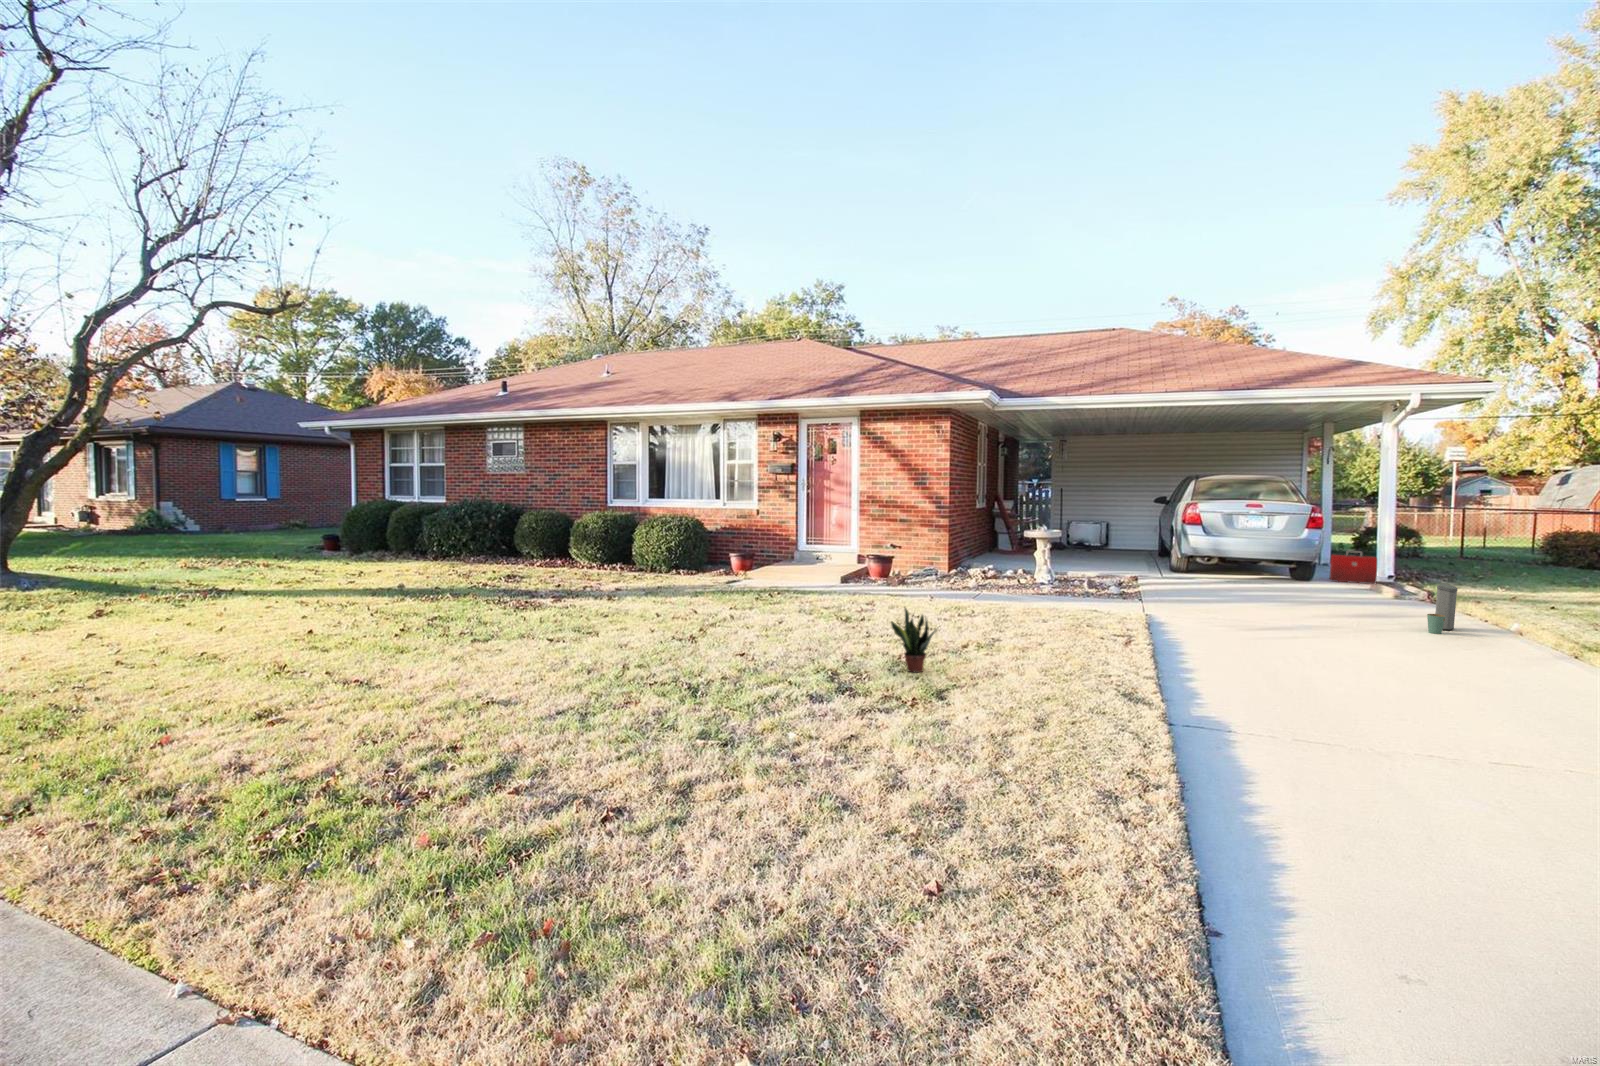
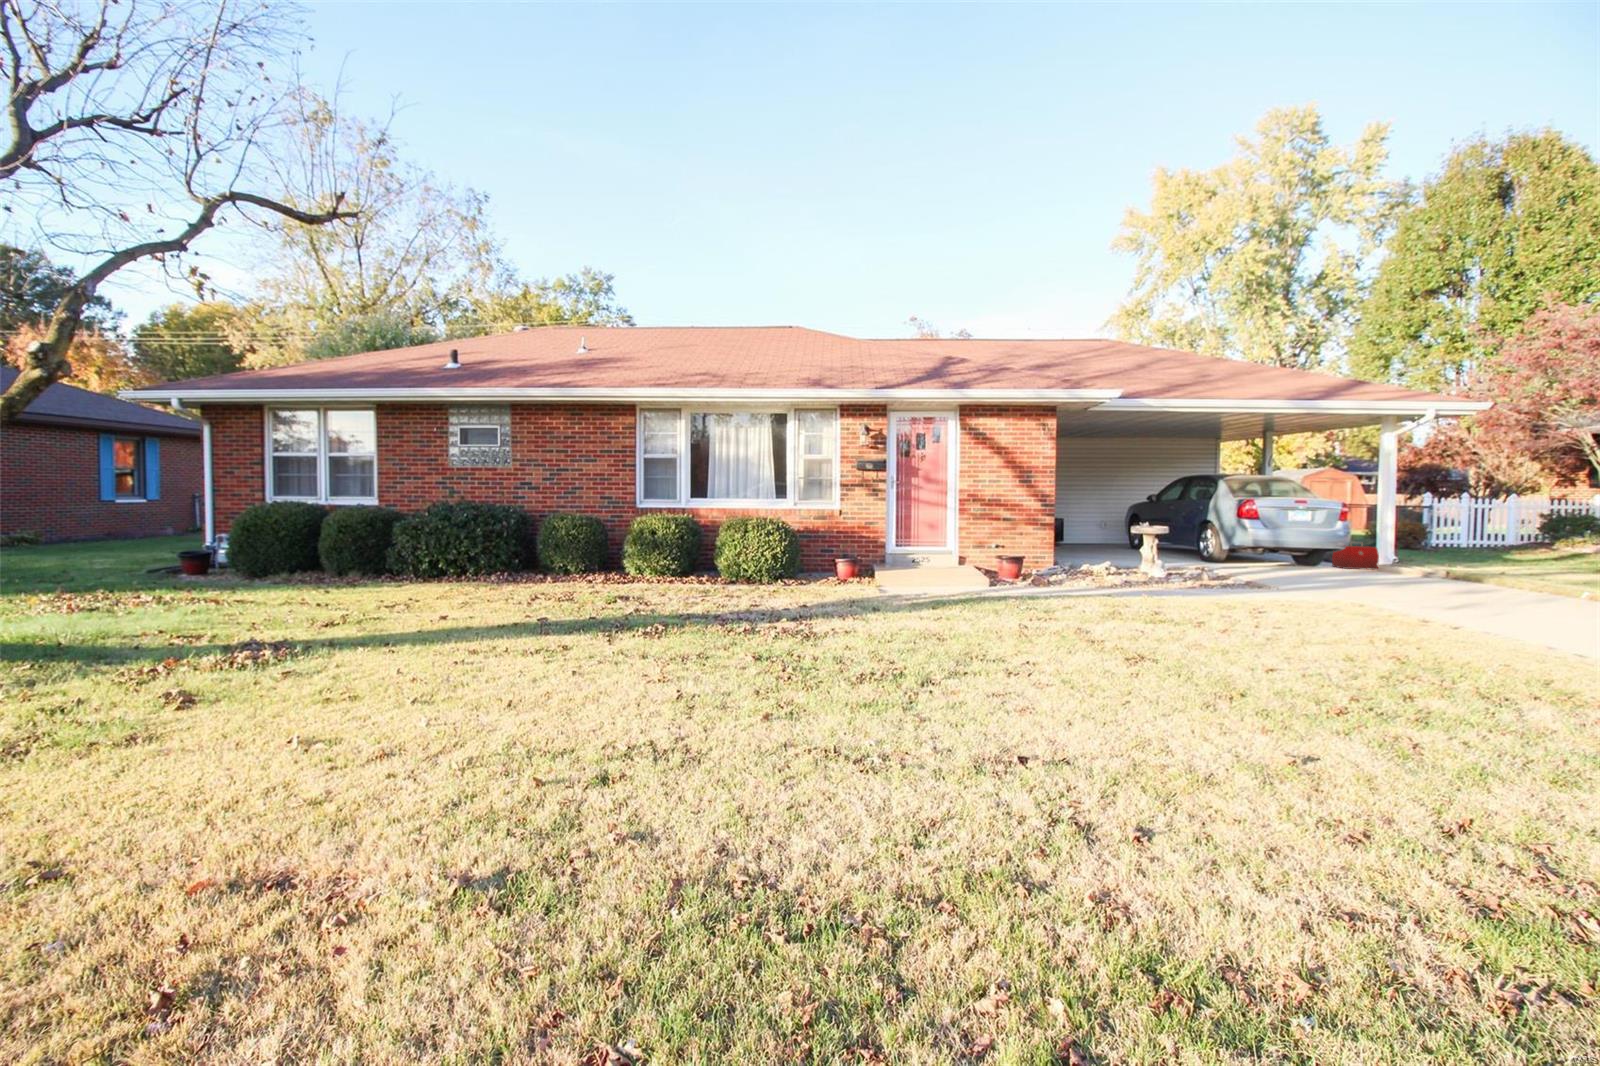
trash can: present [1427,584,1457,634] -> none [1552,564,1579,606]
potted plant: present [891,607,937,673] -> none [1435,600,1494,670]

